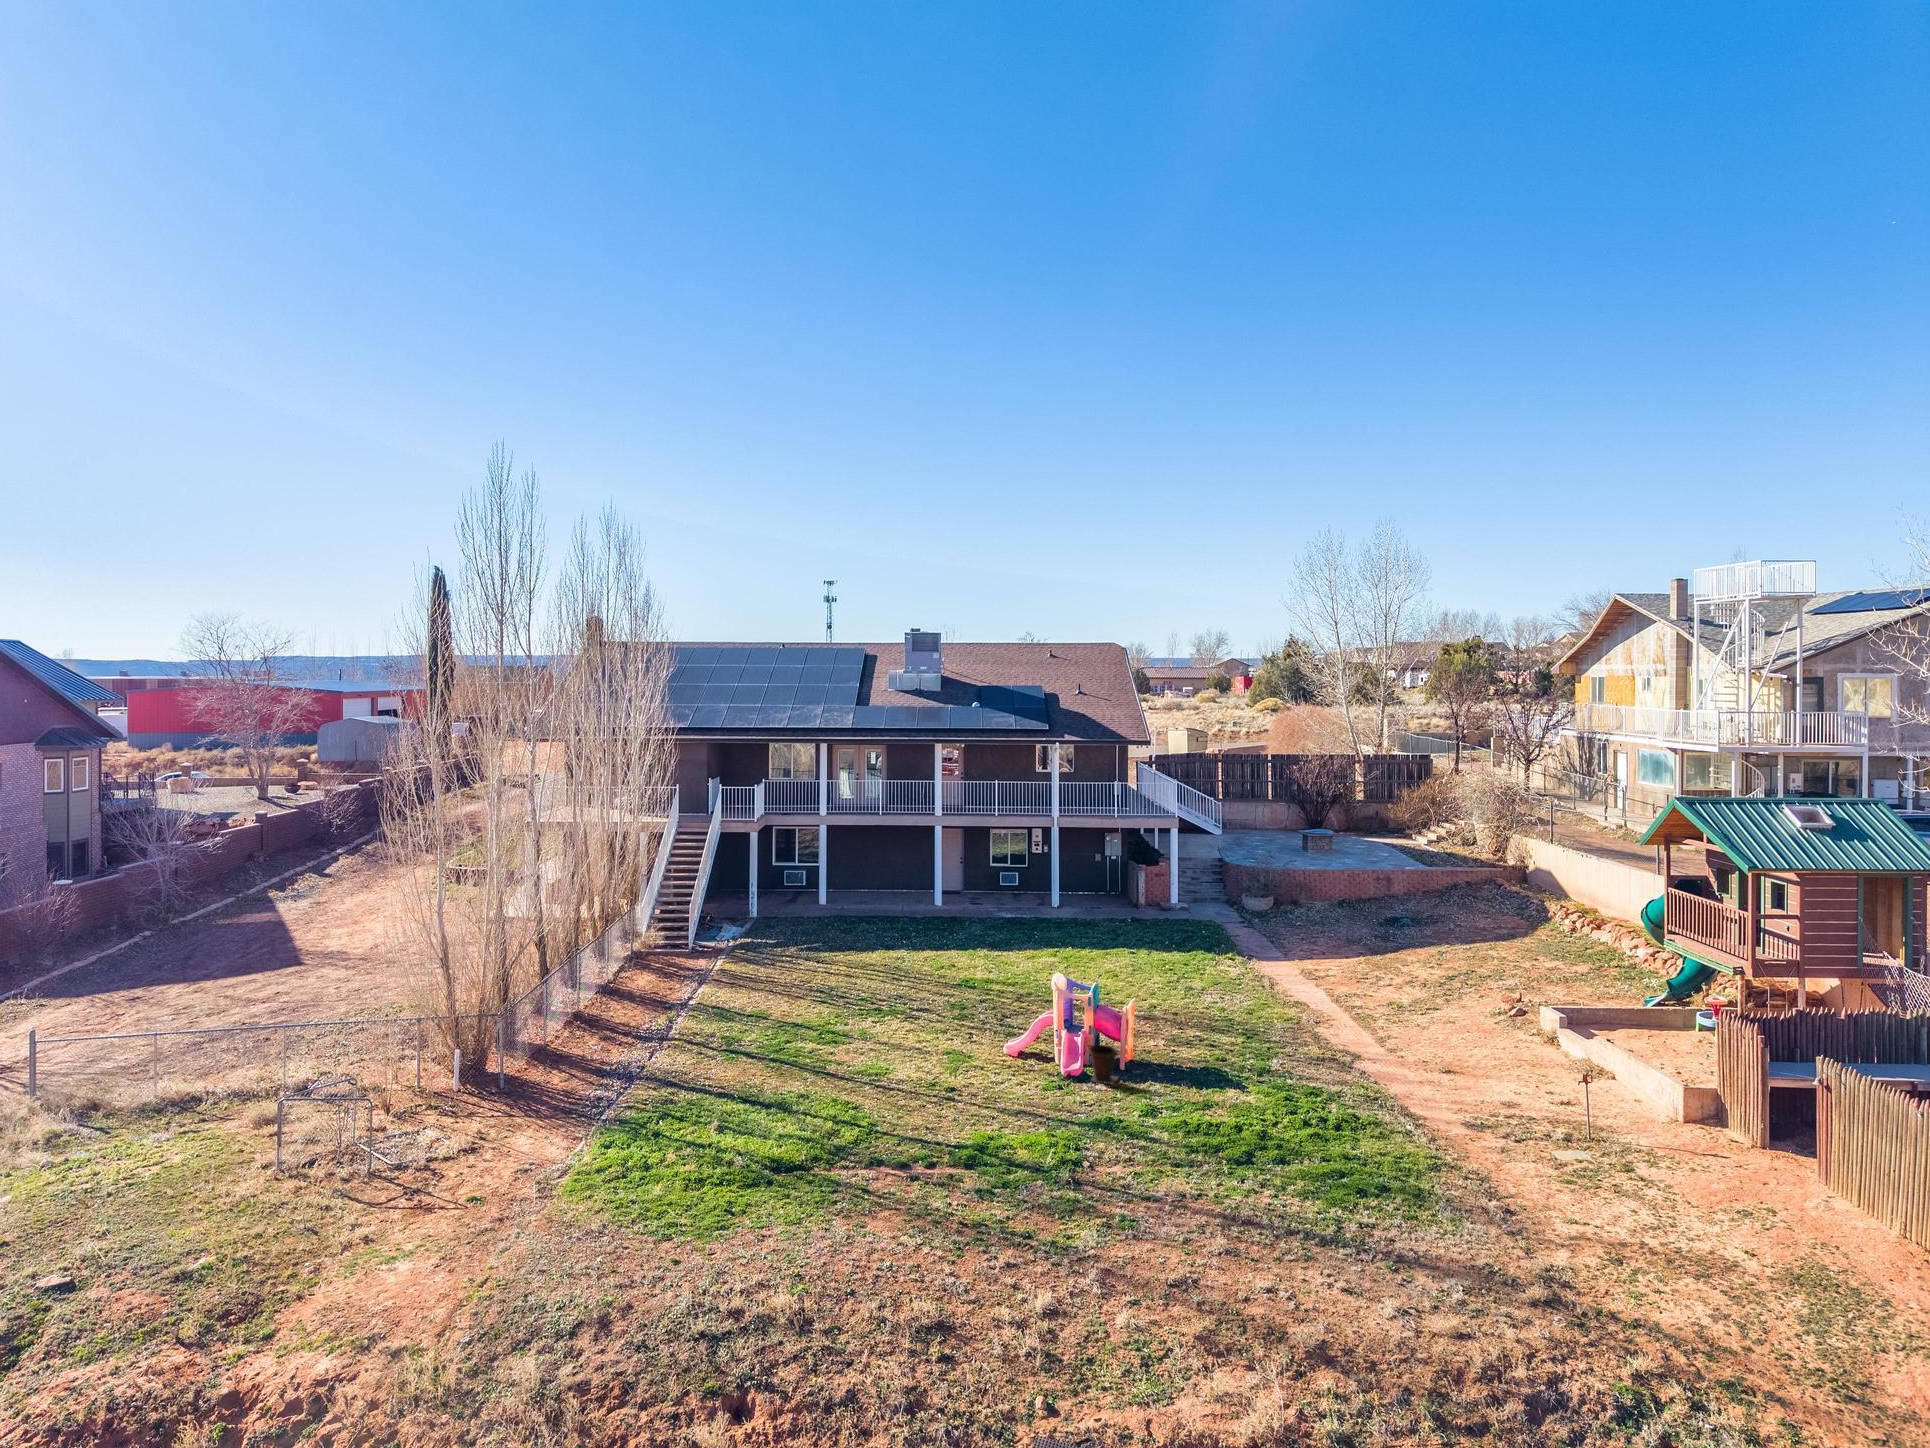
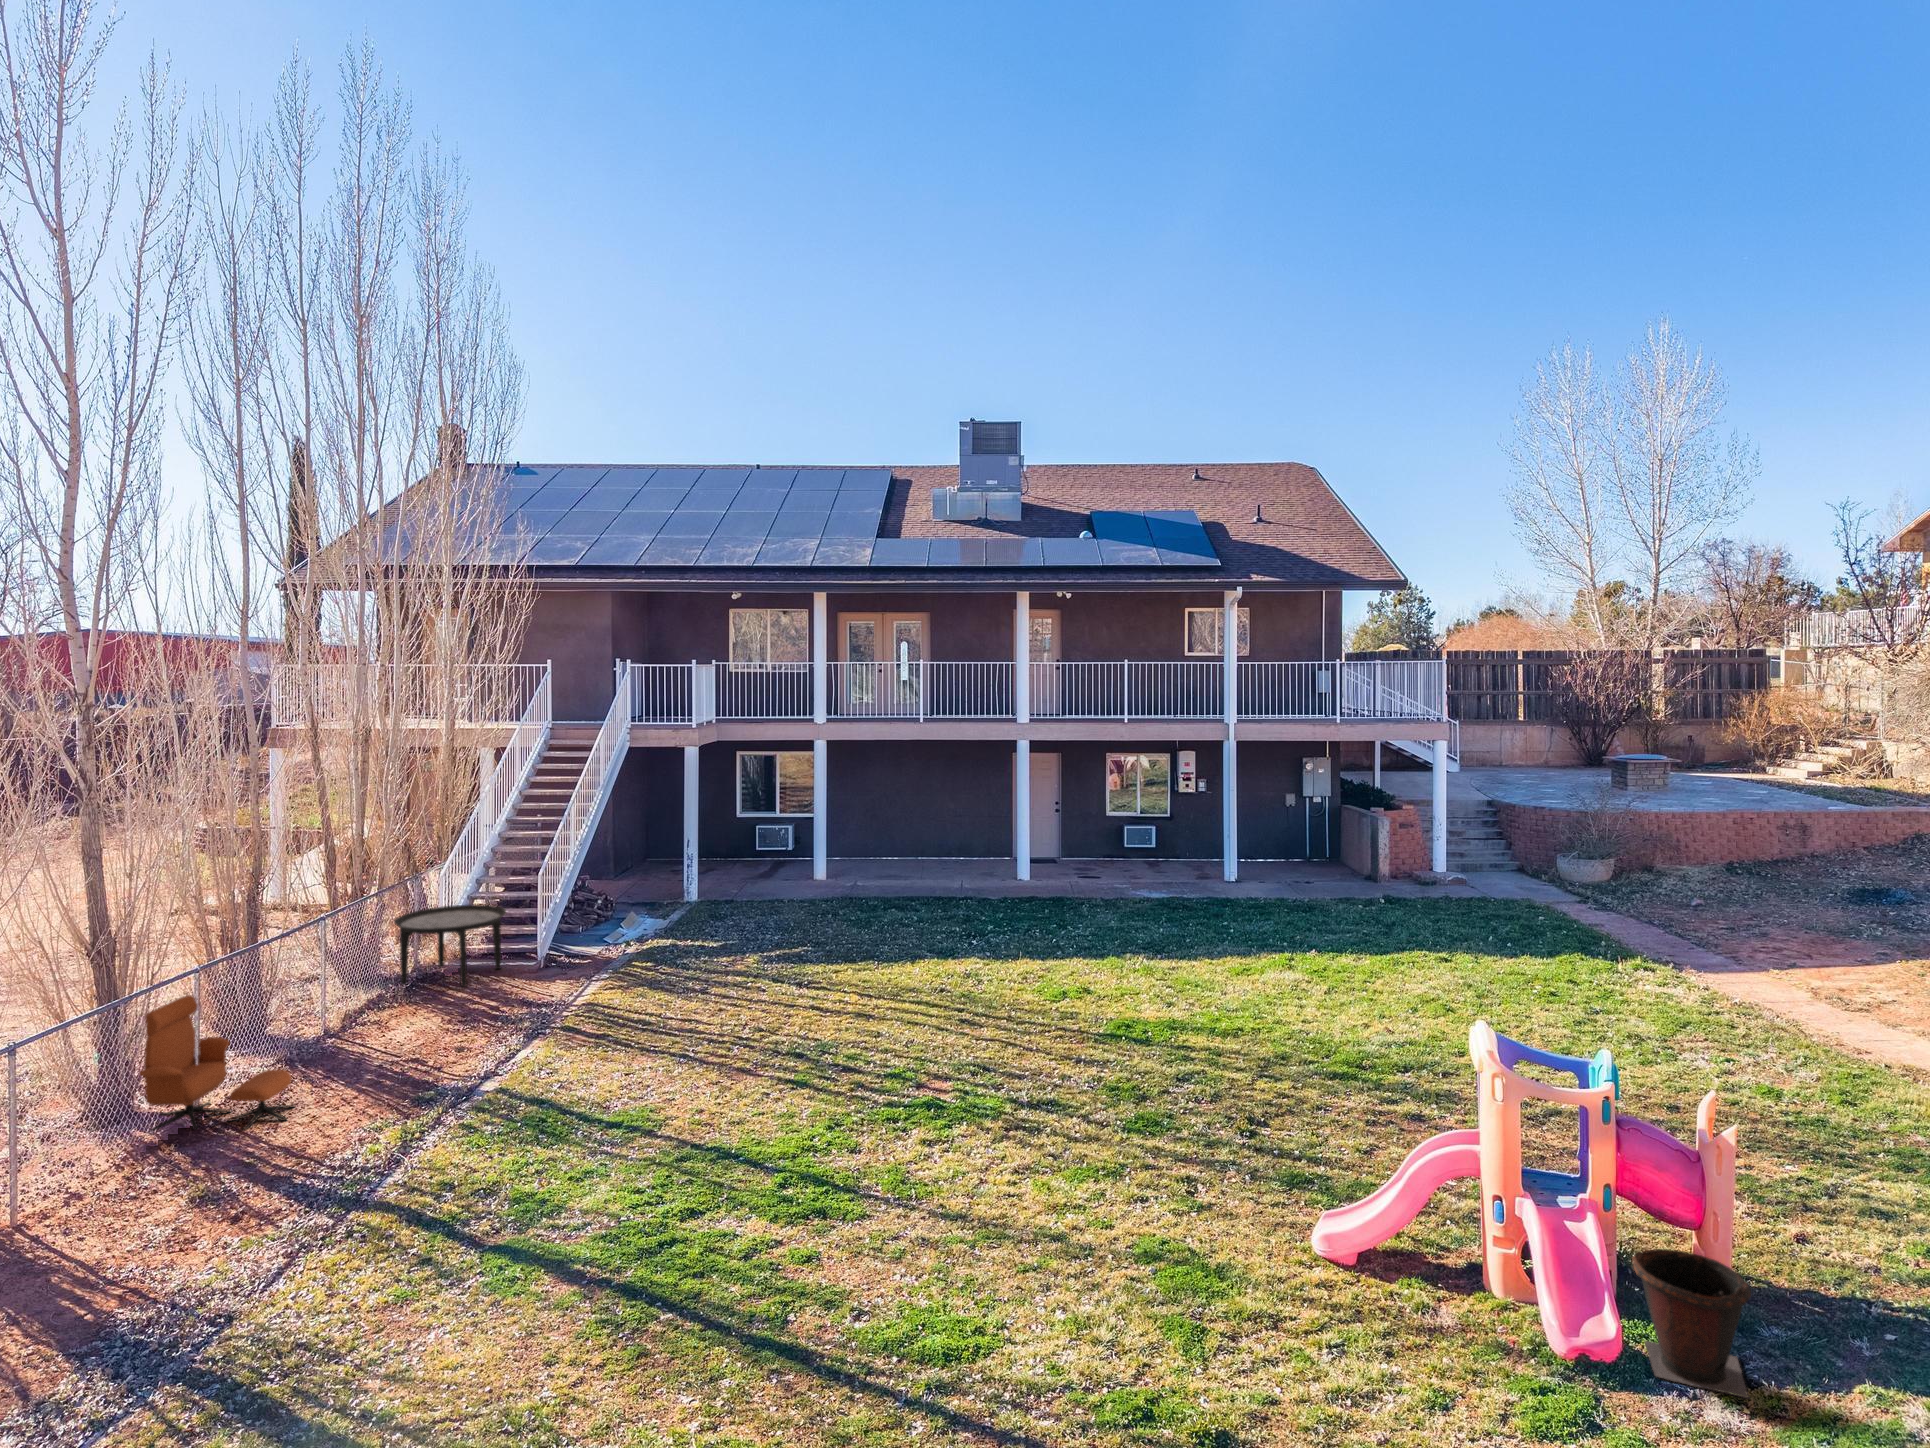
round table: none [623,921,676,962] -> present [394,904,506,987]
lounge chair: none [566,964,620,1018] -> present [139,995,295,1131]

